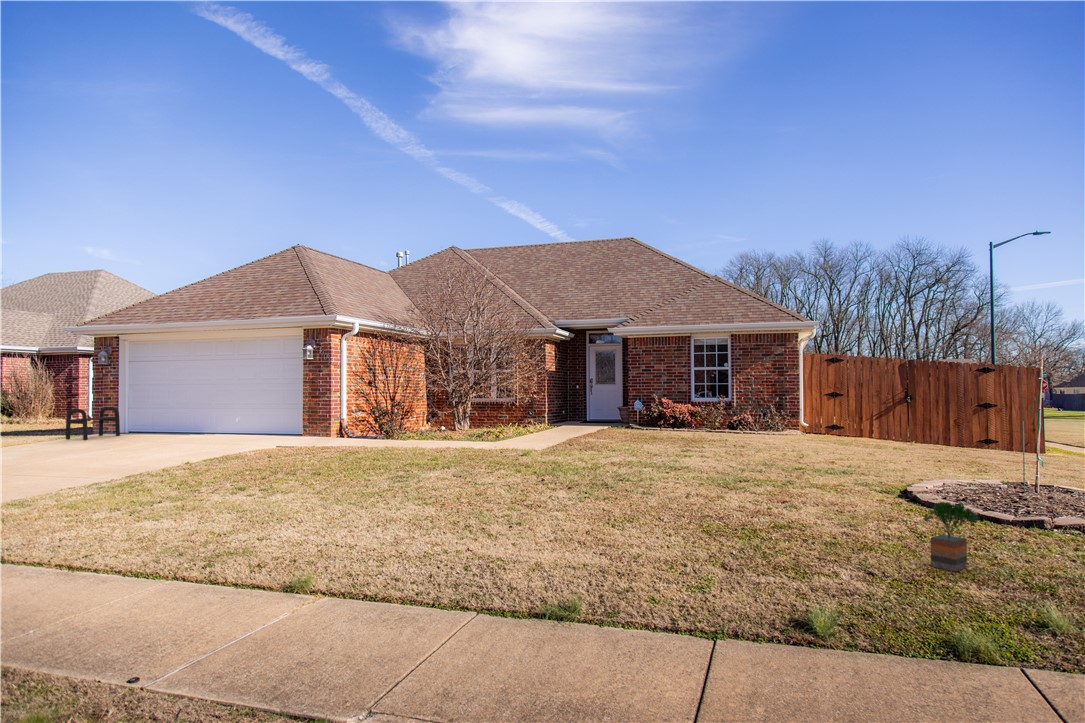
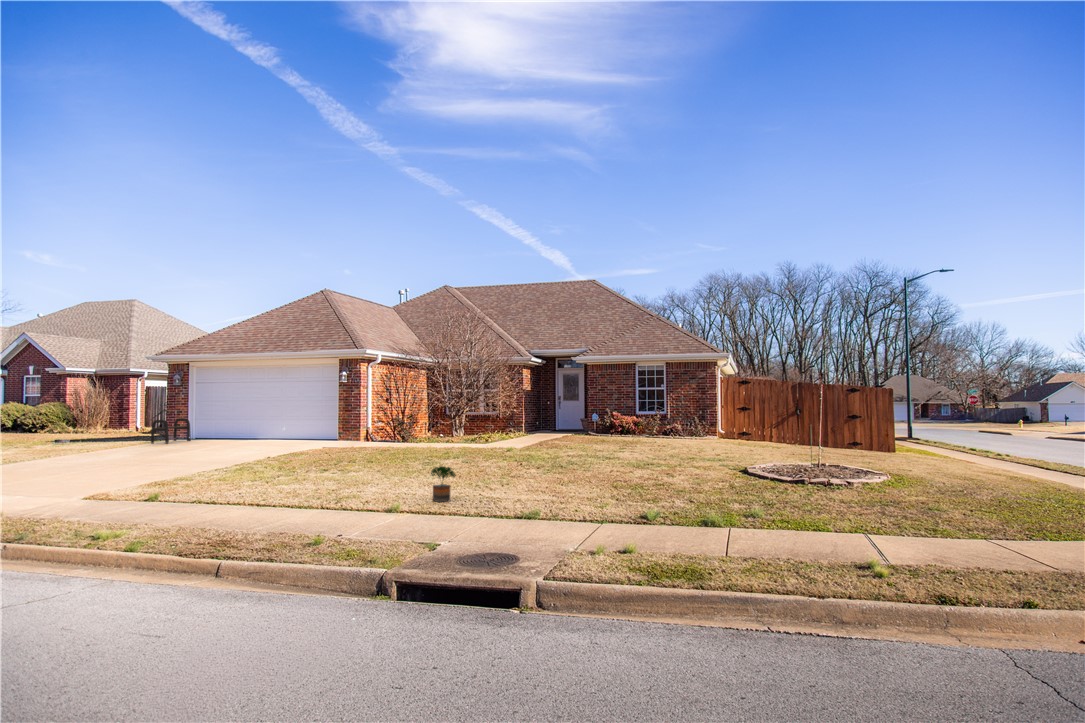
potted tree: present [924,502,978,572] -> present [431,466,456,502]

